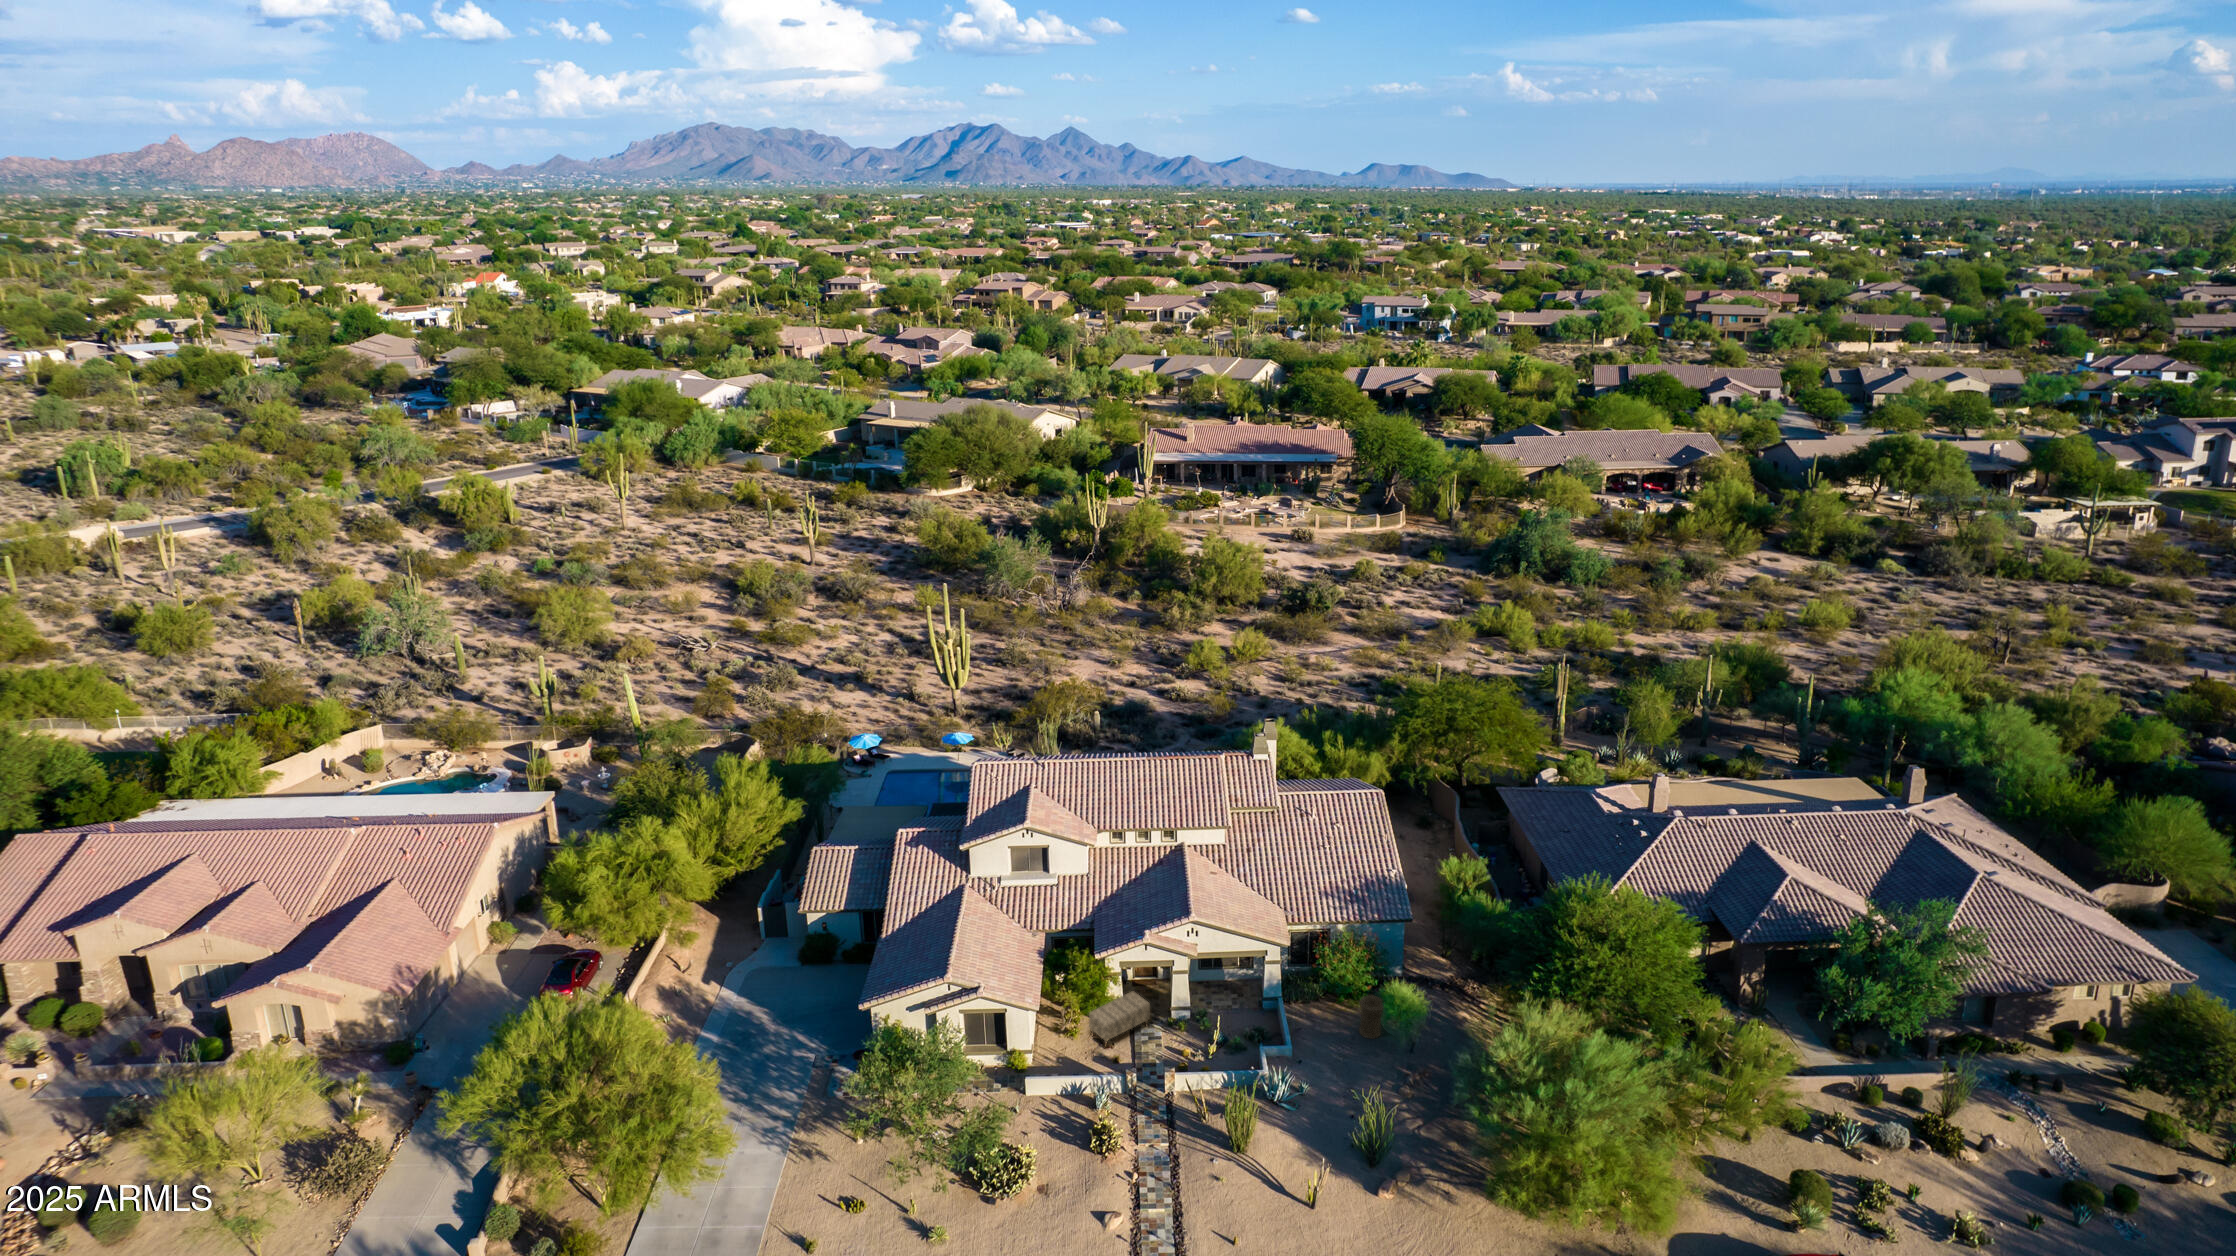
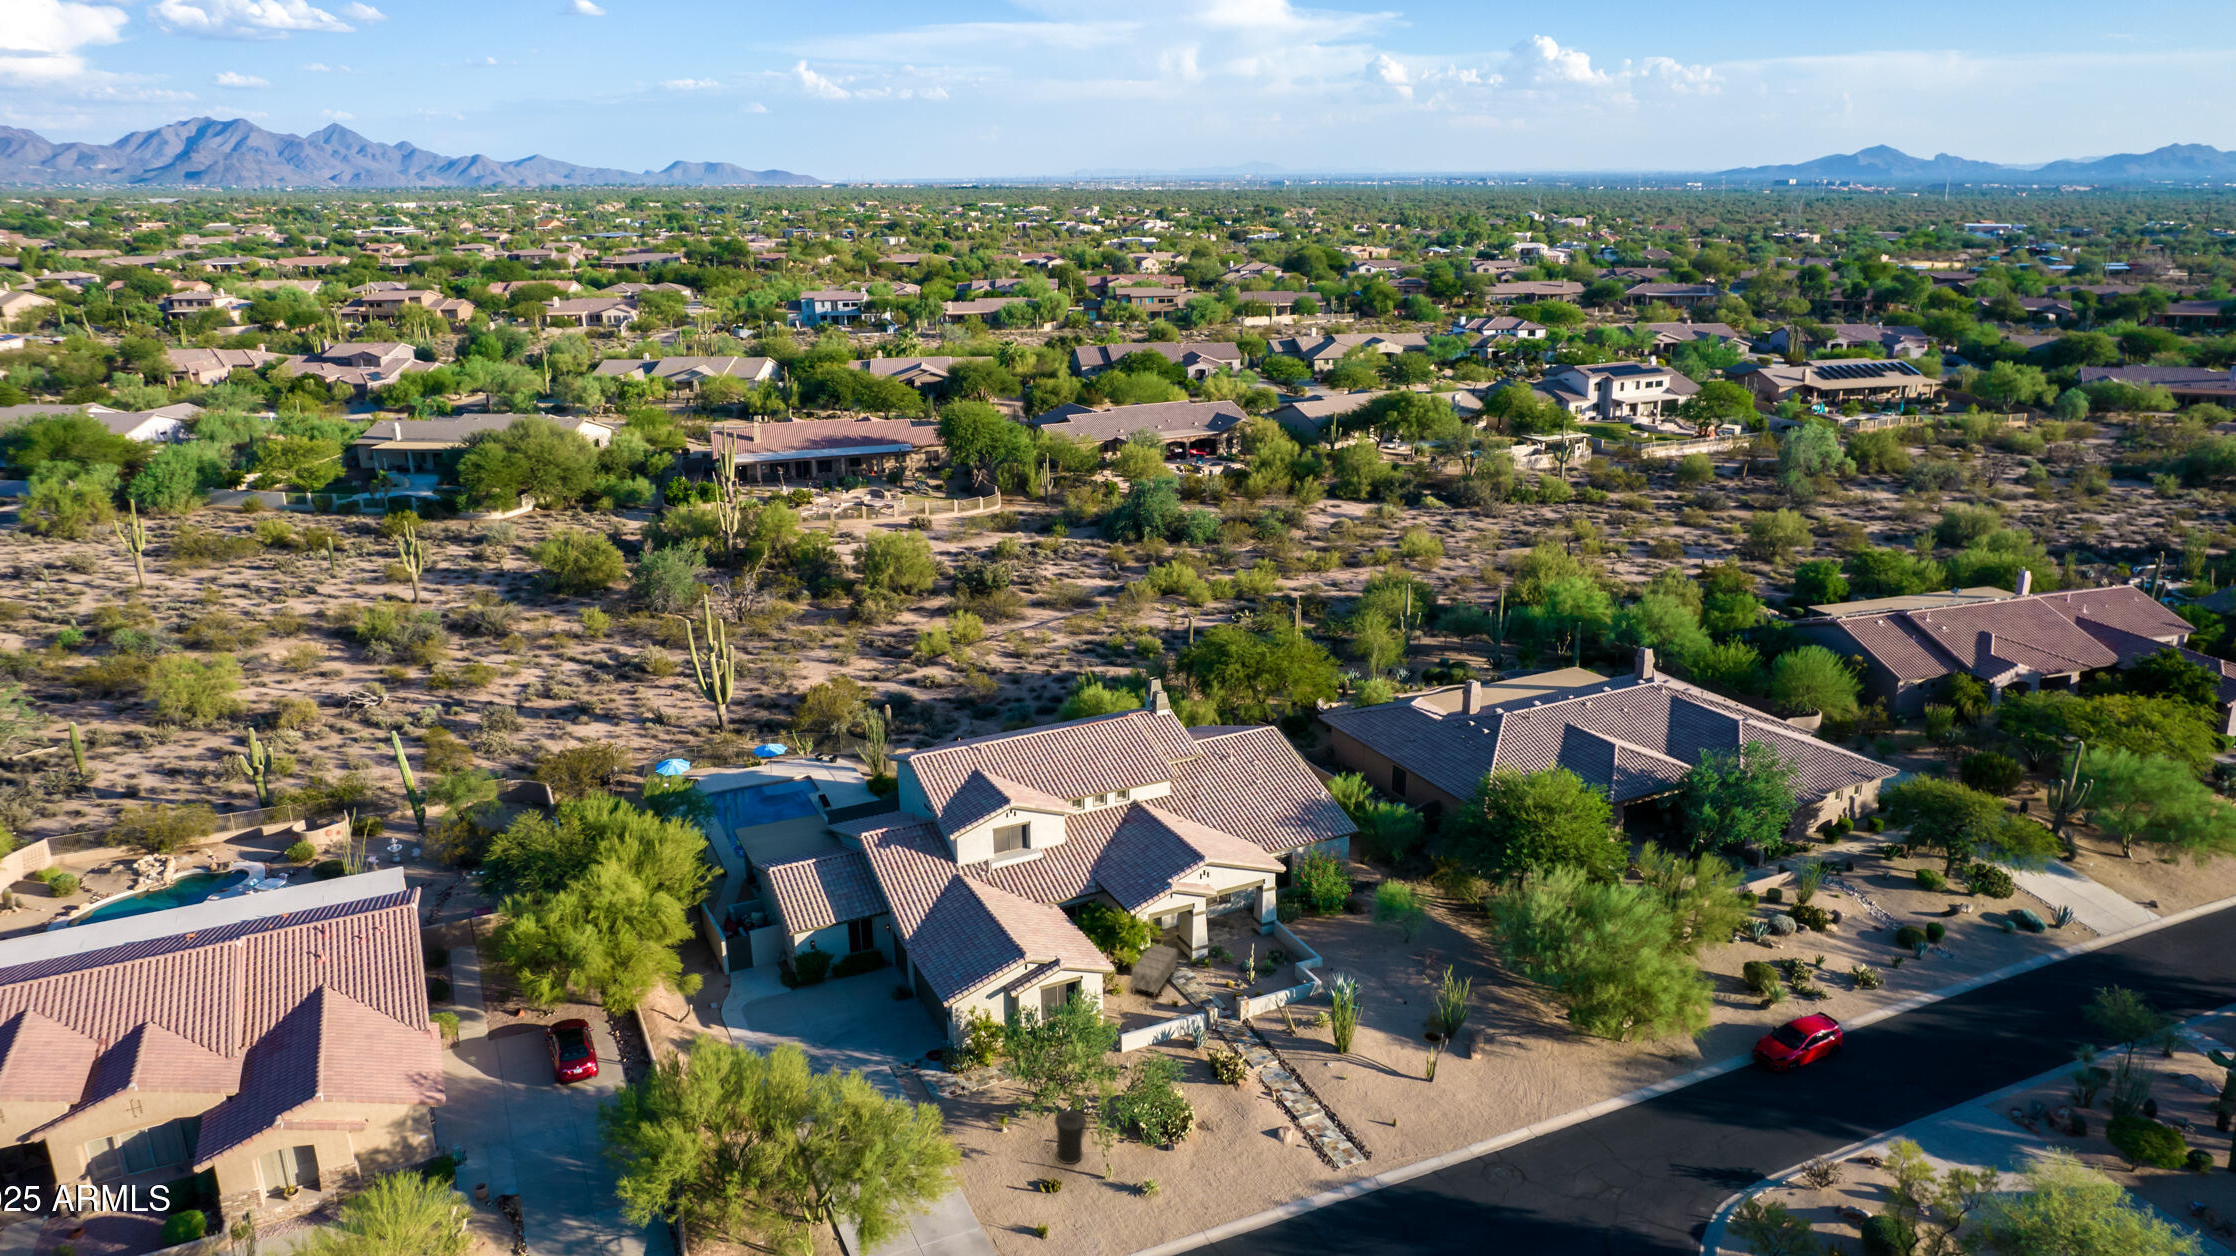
trash can: present [1359,995,1383,1039] -> present [1055,1110,1086,1164]
potted tree: none [1335,1134,1363,1176] -> present [1423,1010,1445,1044]

